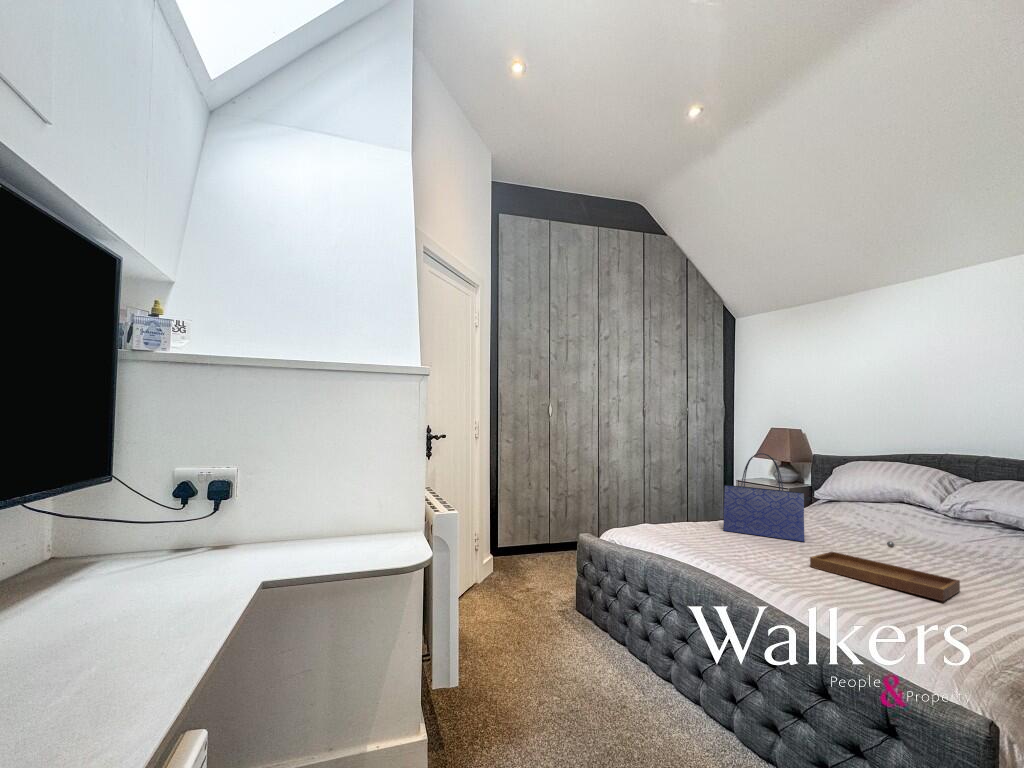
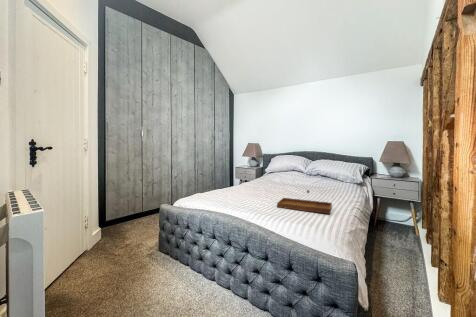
tote bag: present [723,453,811,542] -> none [235,154,272,194]

